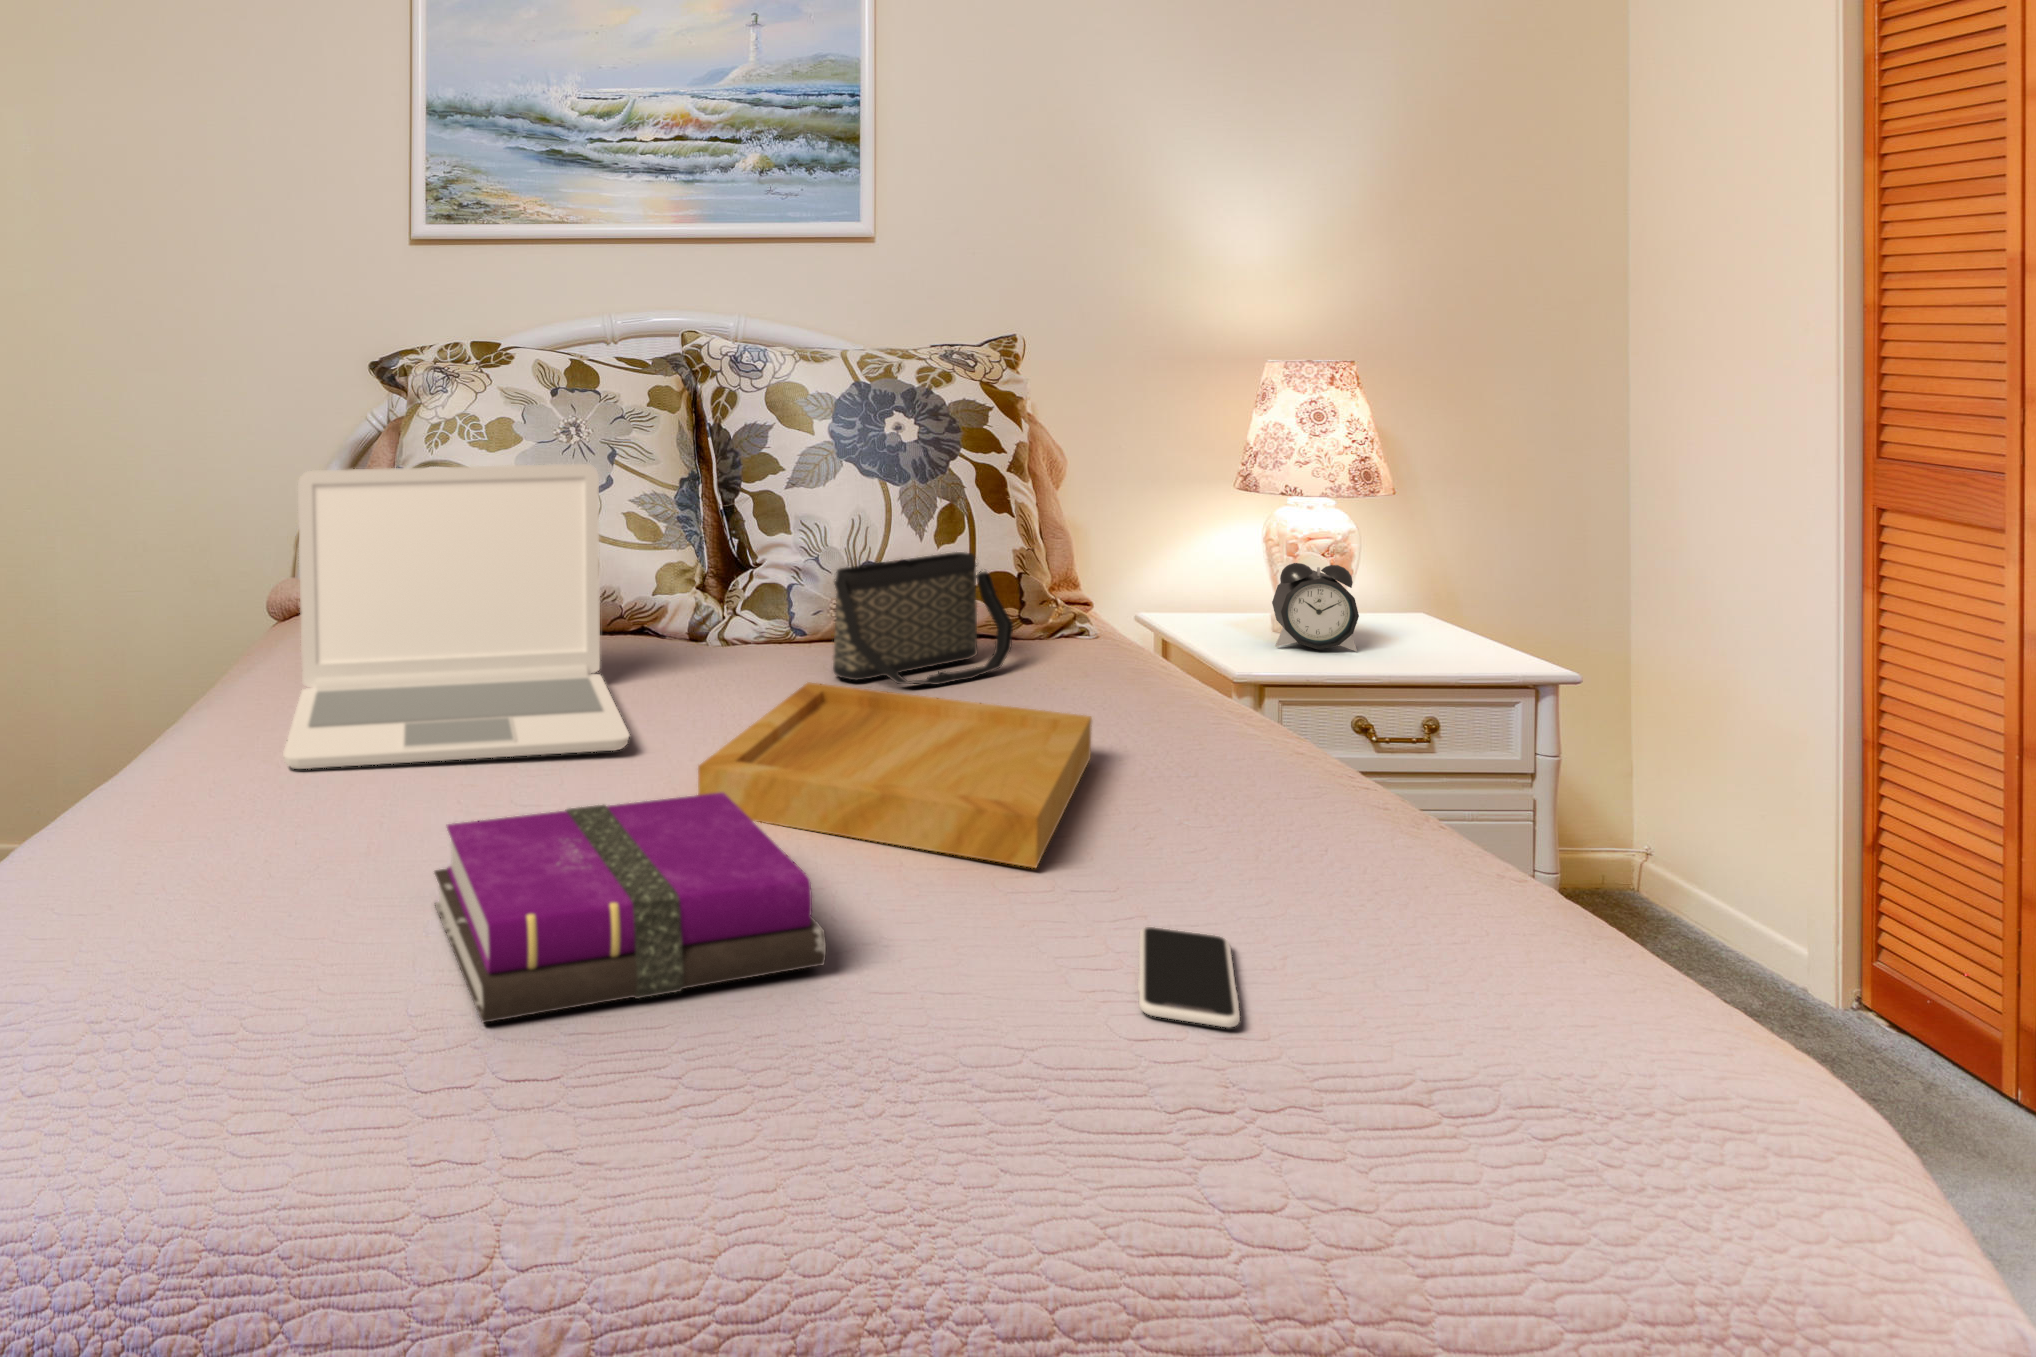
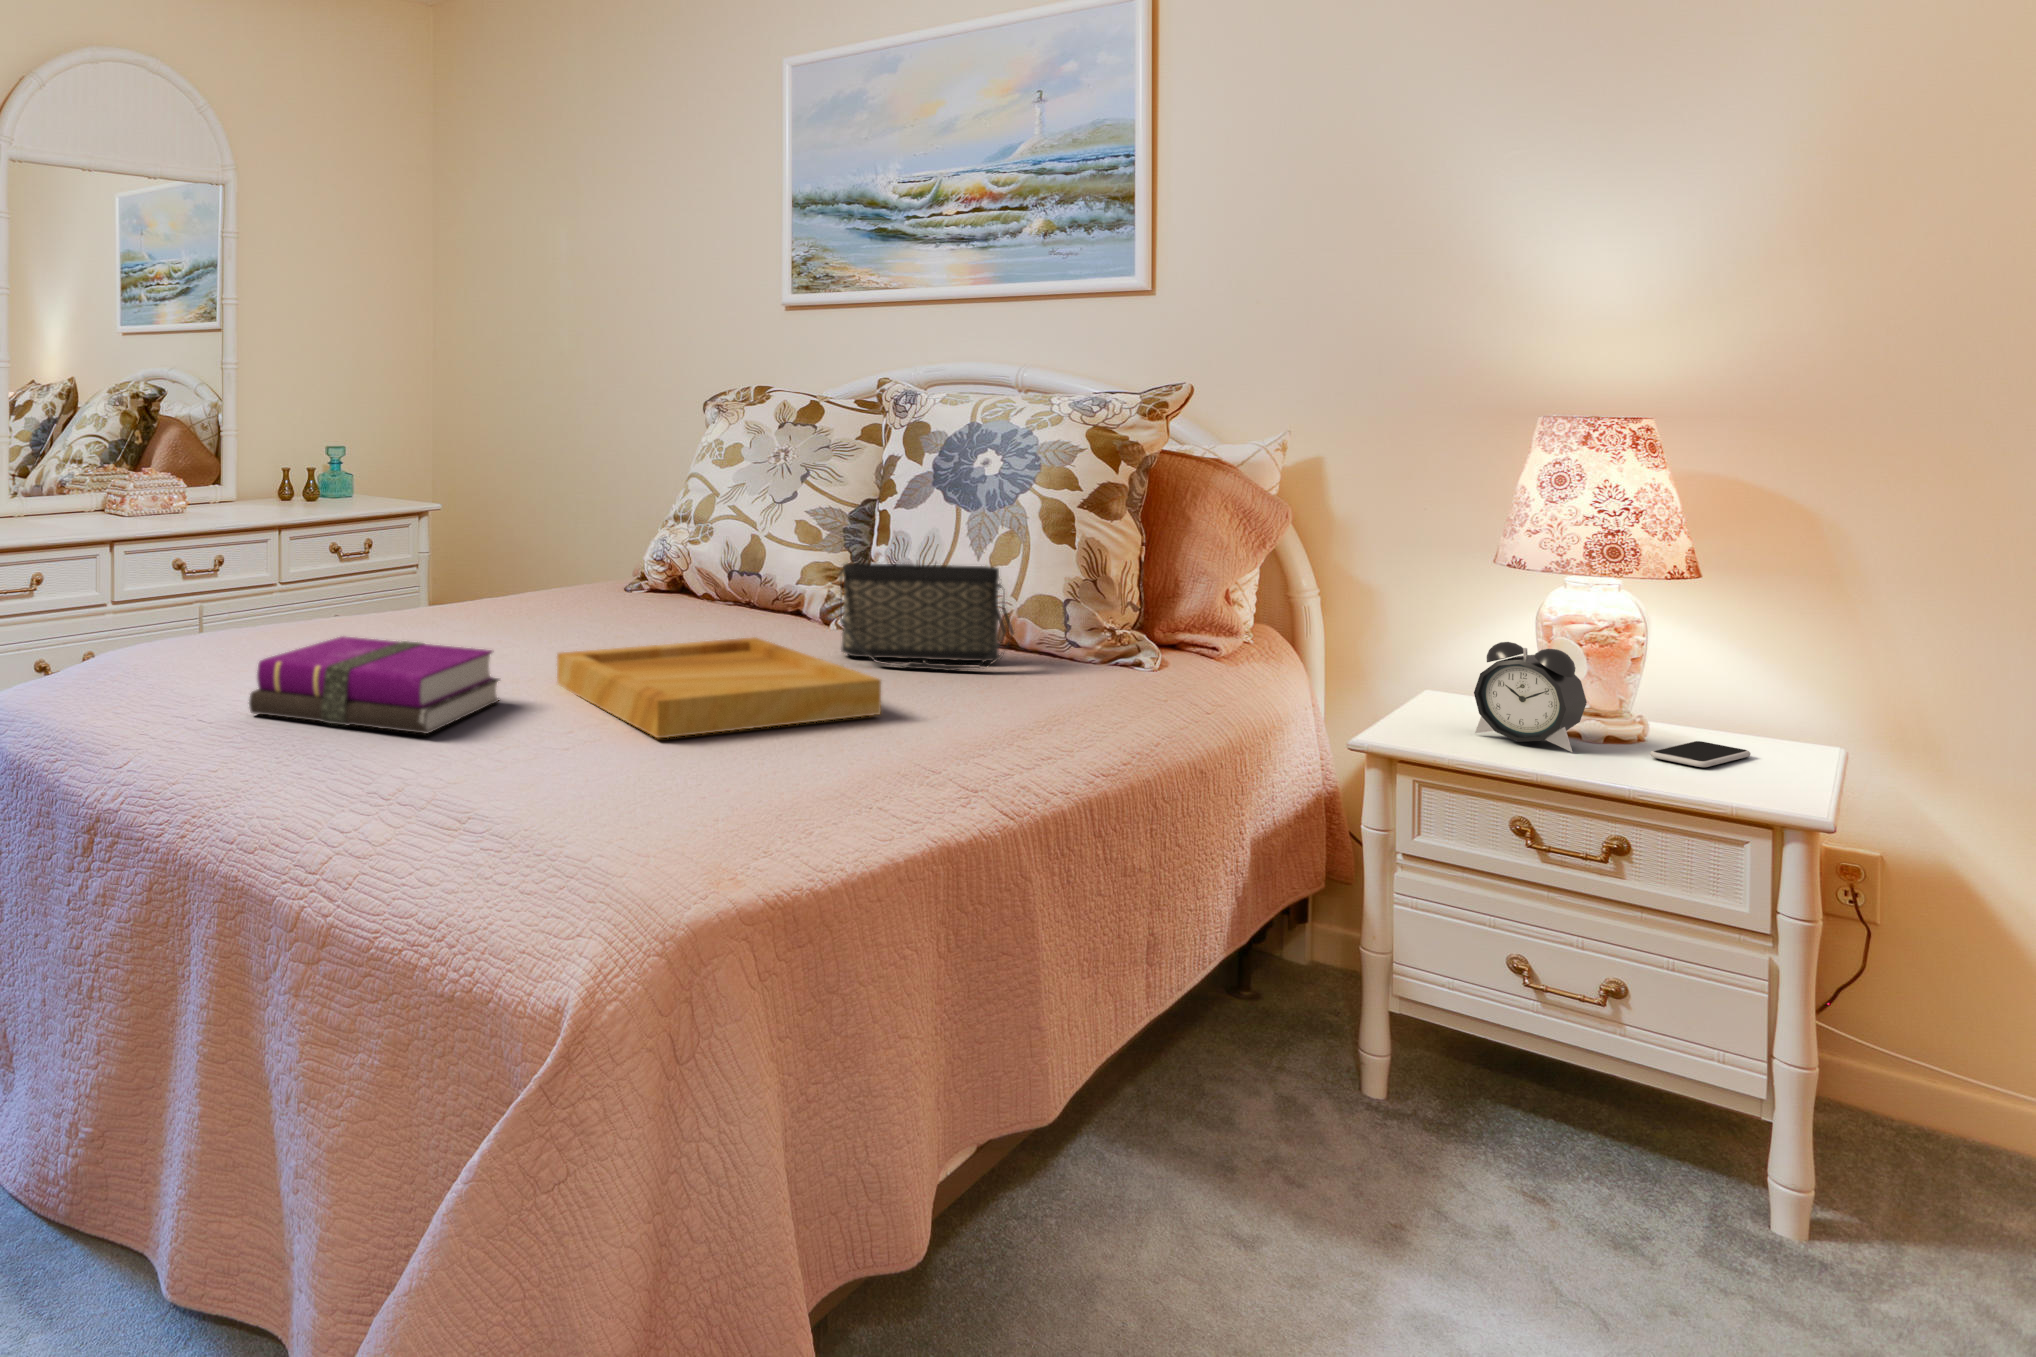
laptop: present [283,464,629,769] -> none [405,457,673,654]
smartphone: present [1138,927,1240,1028] -> present [1650,741,1750,767]

